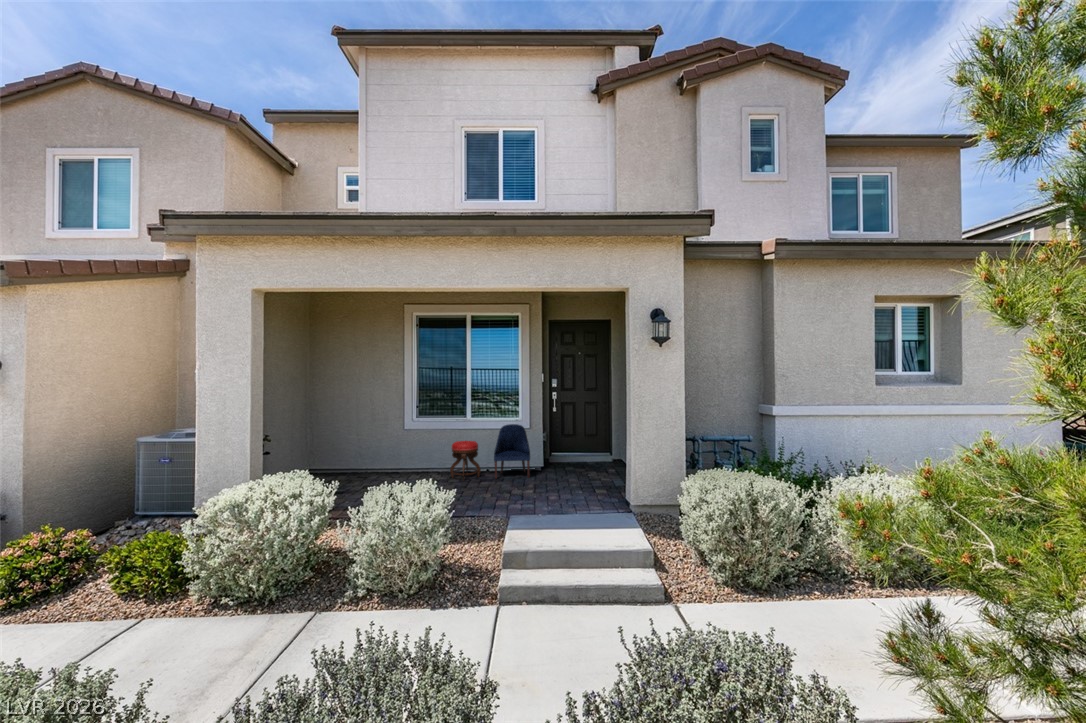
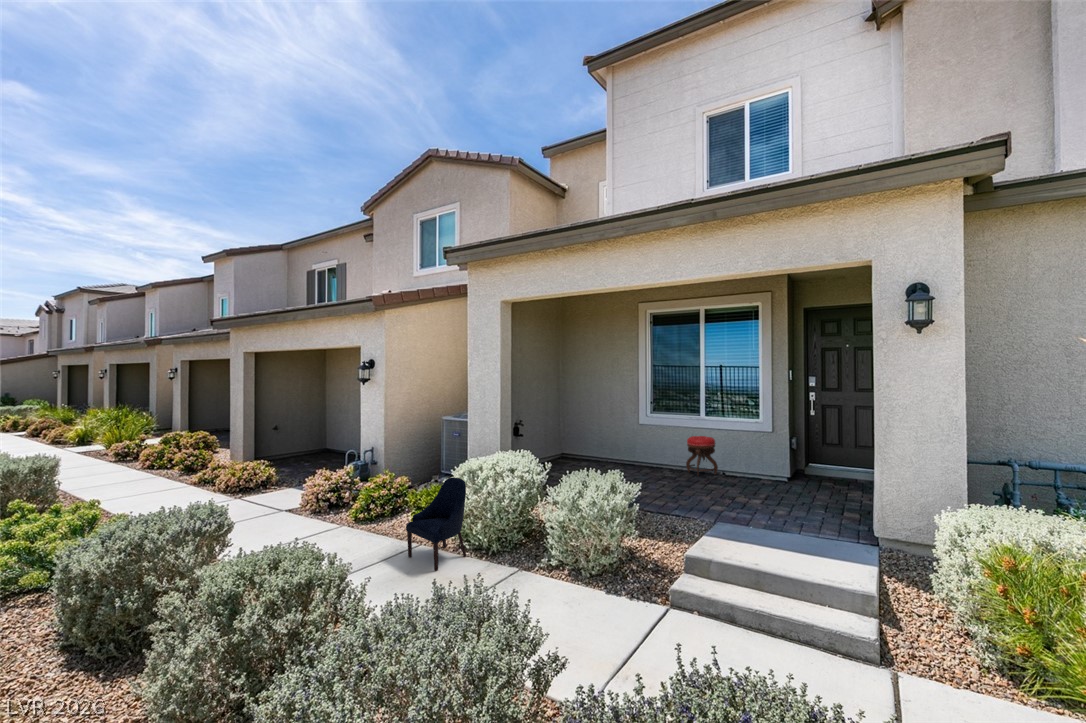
chair: present [494,424,530,479] -> present [406,478,466,571]

